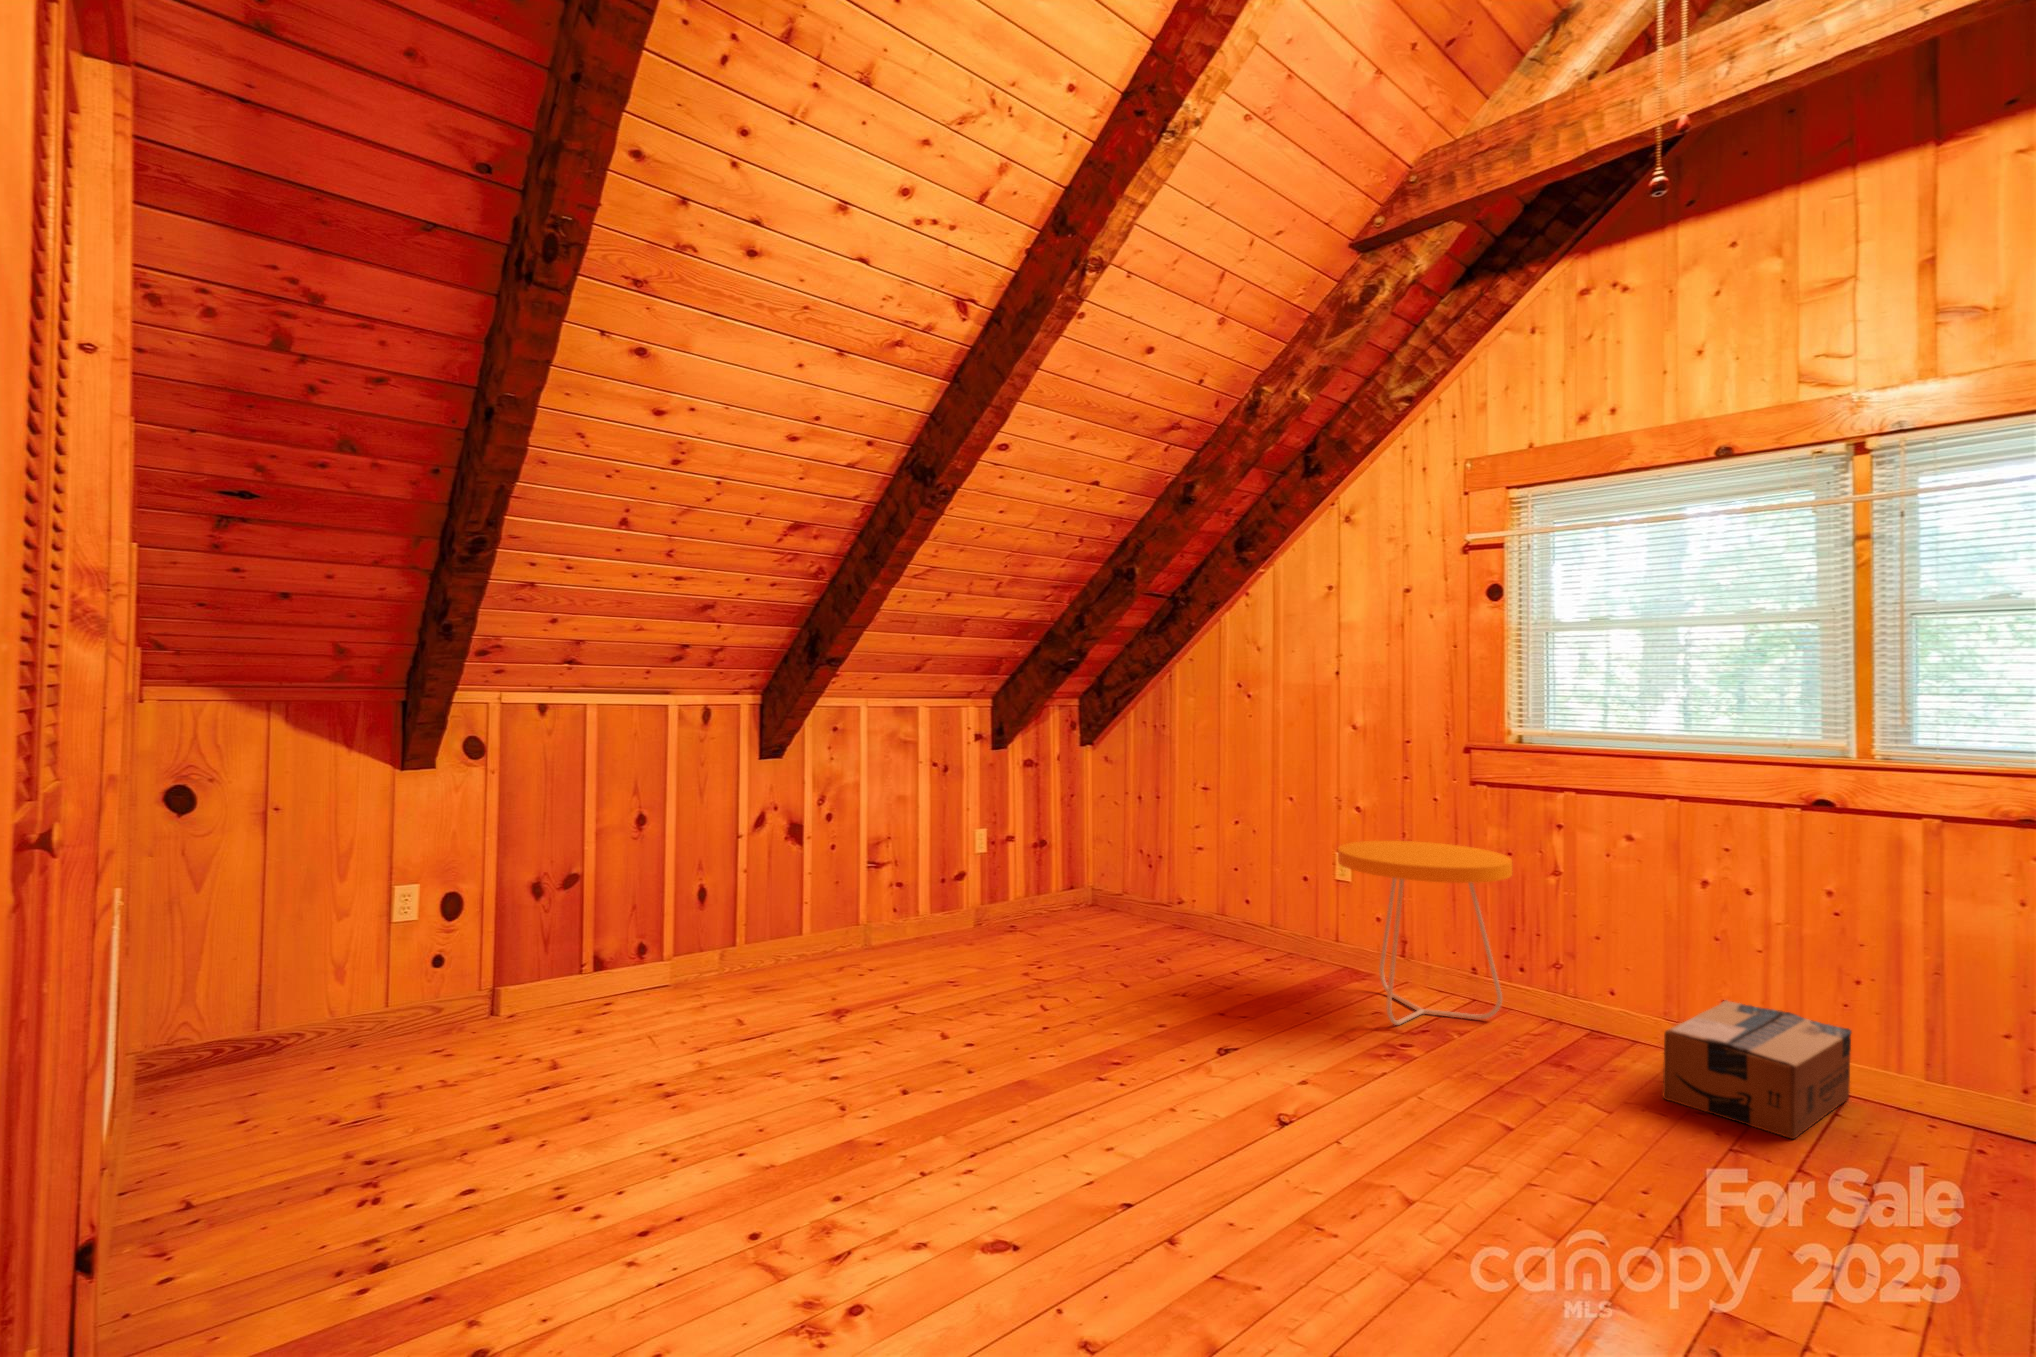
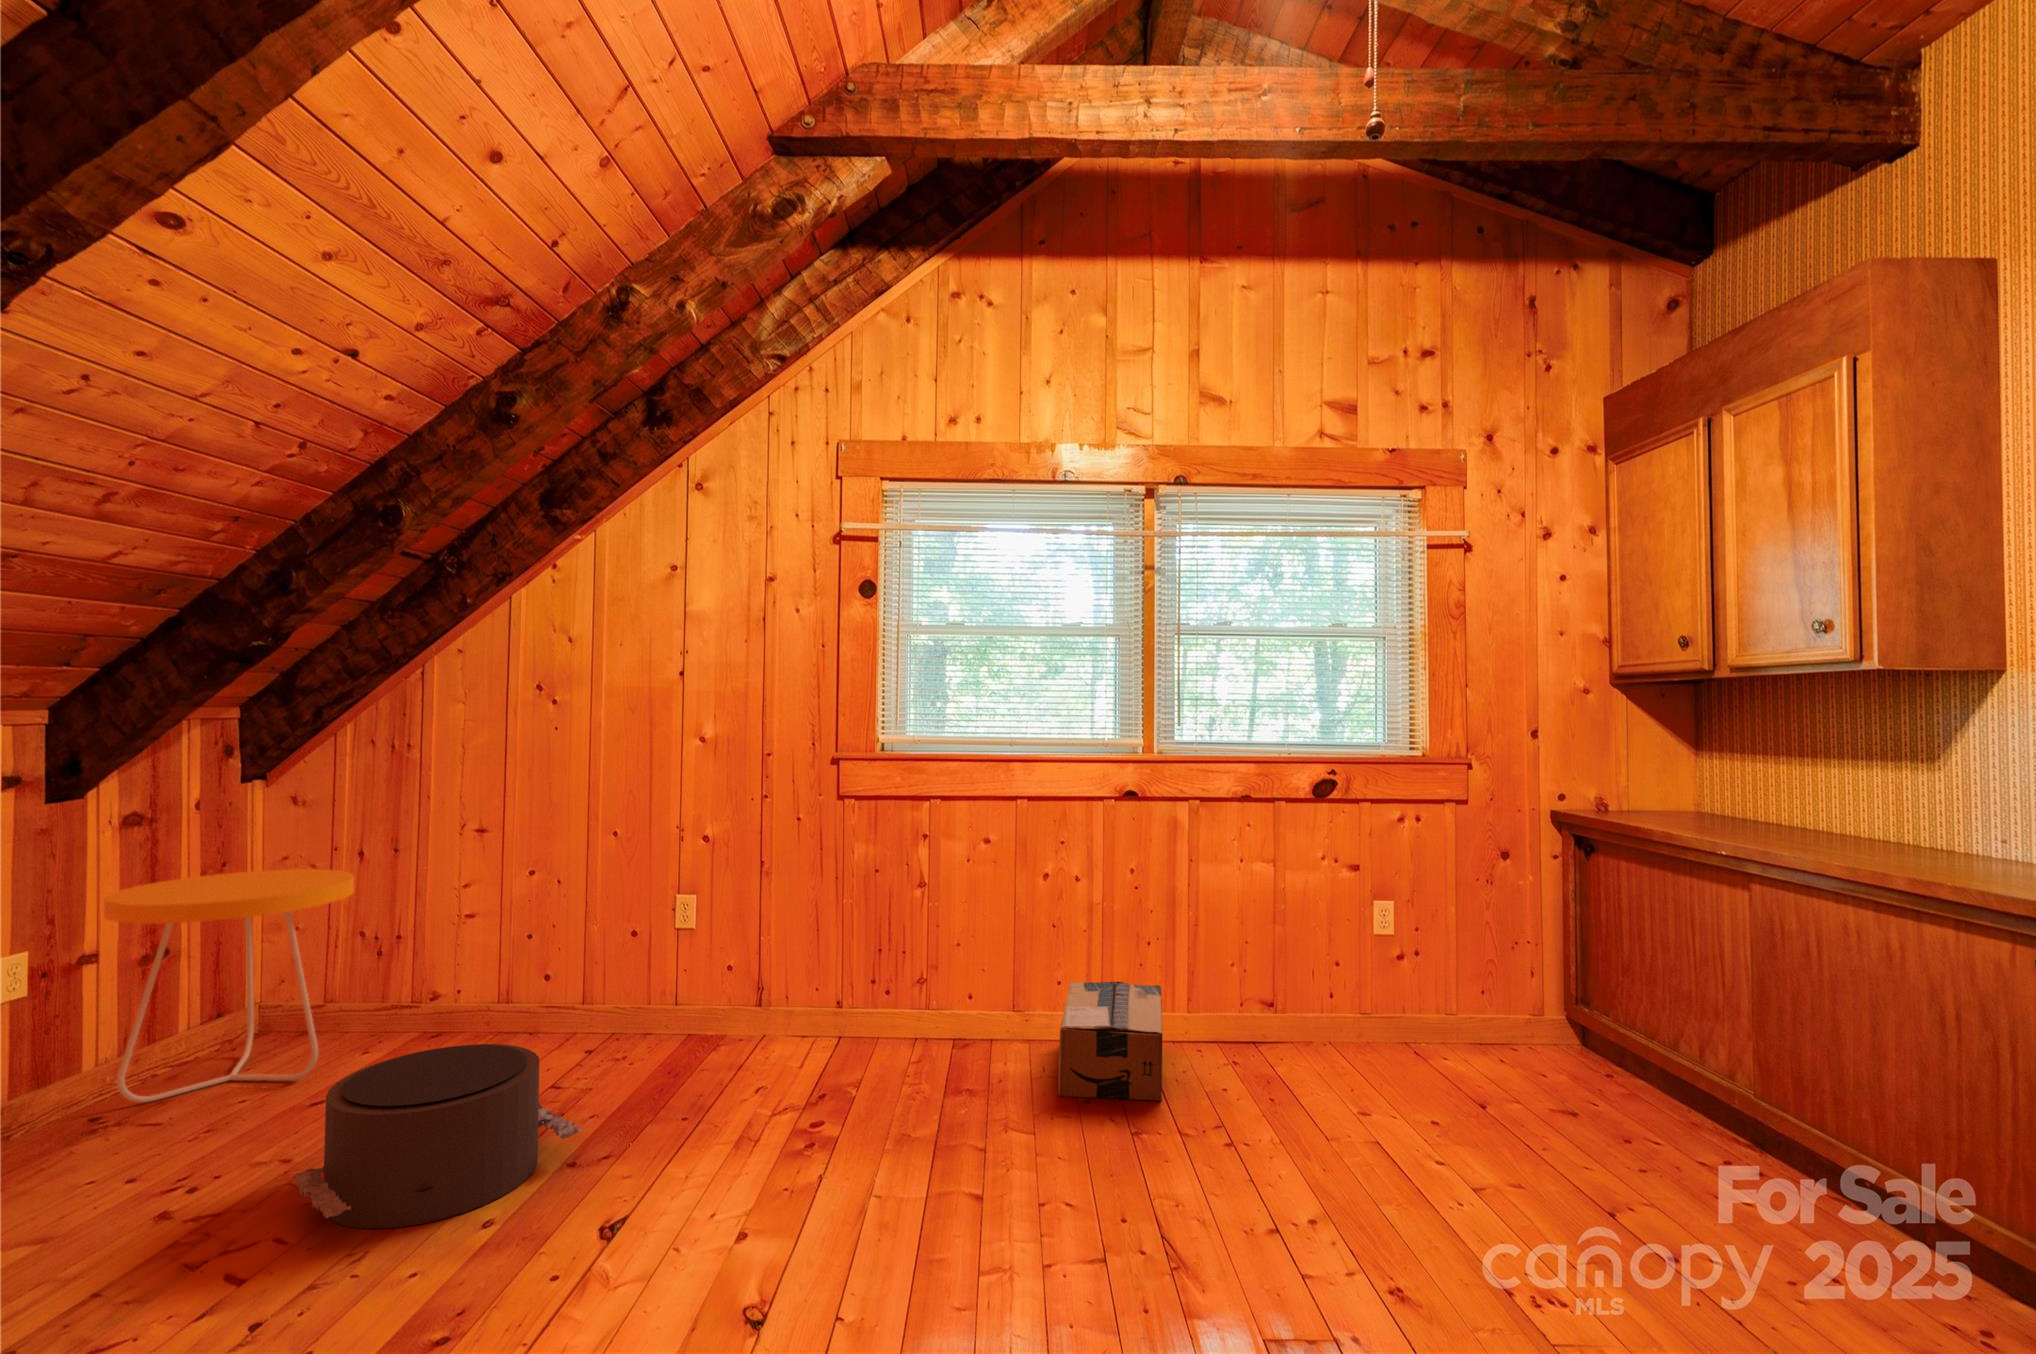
side table: present [1338,841,1512,1025] -> present [104,869,354,1102]
pouf: none [1074,922,1227,1021] -> present [293,1044,582,1229]

